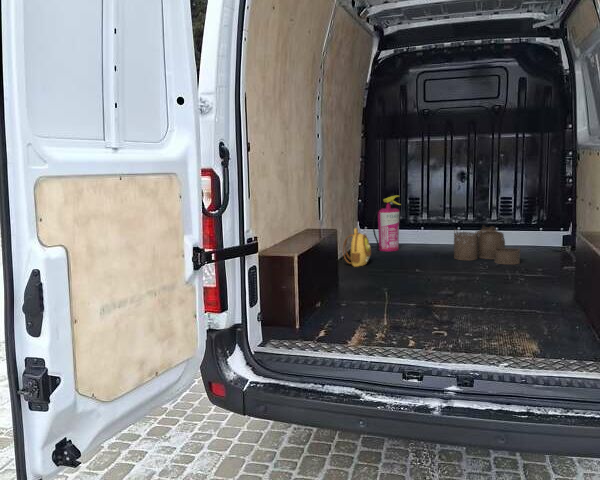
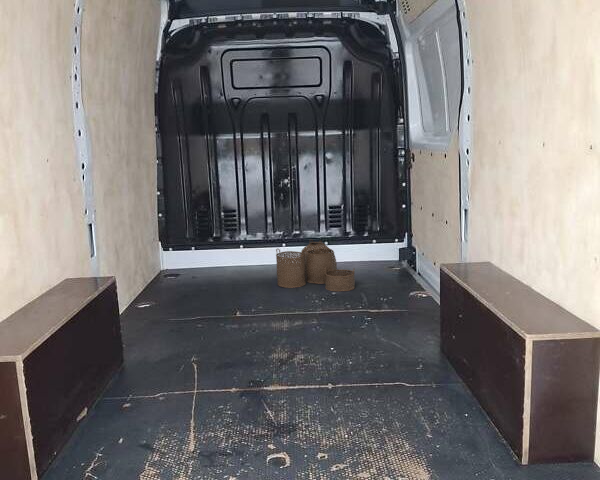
fire extinguisher: present [373,196,400,251] -> none [175,206,211,278]
backpack: present [343,228,371,267] -> none [133,258,173,310]

